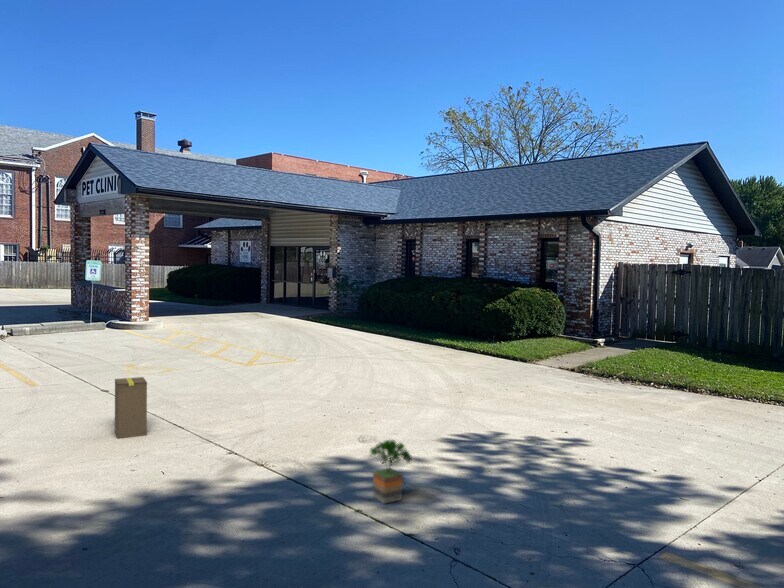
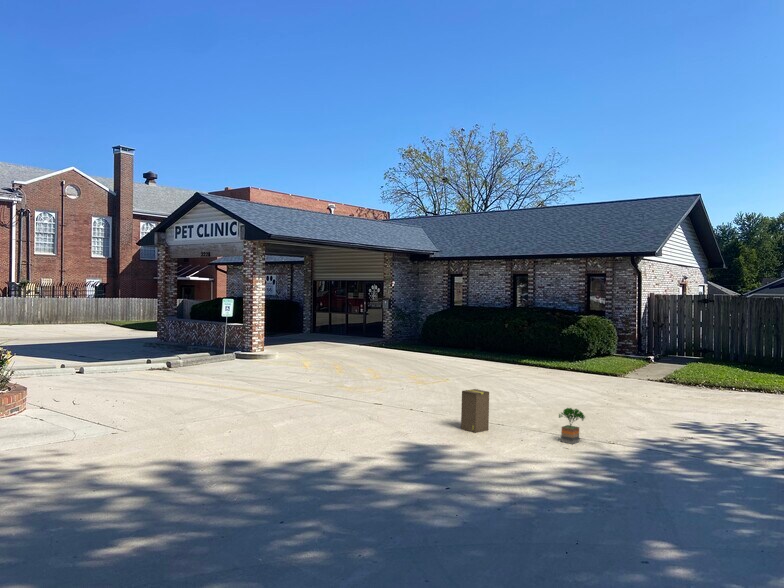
potted tree: present [370,440,413,504] -> present [559,408,585,444]

